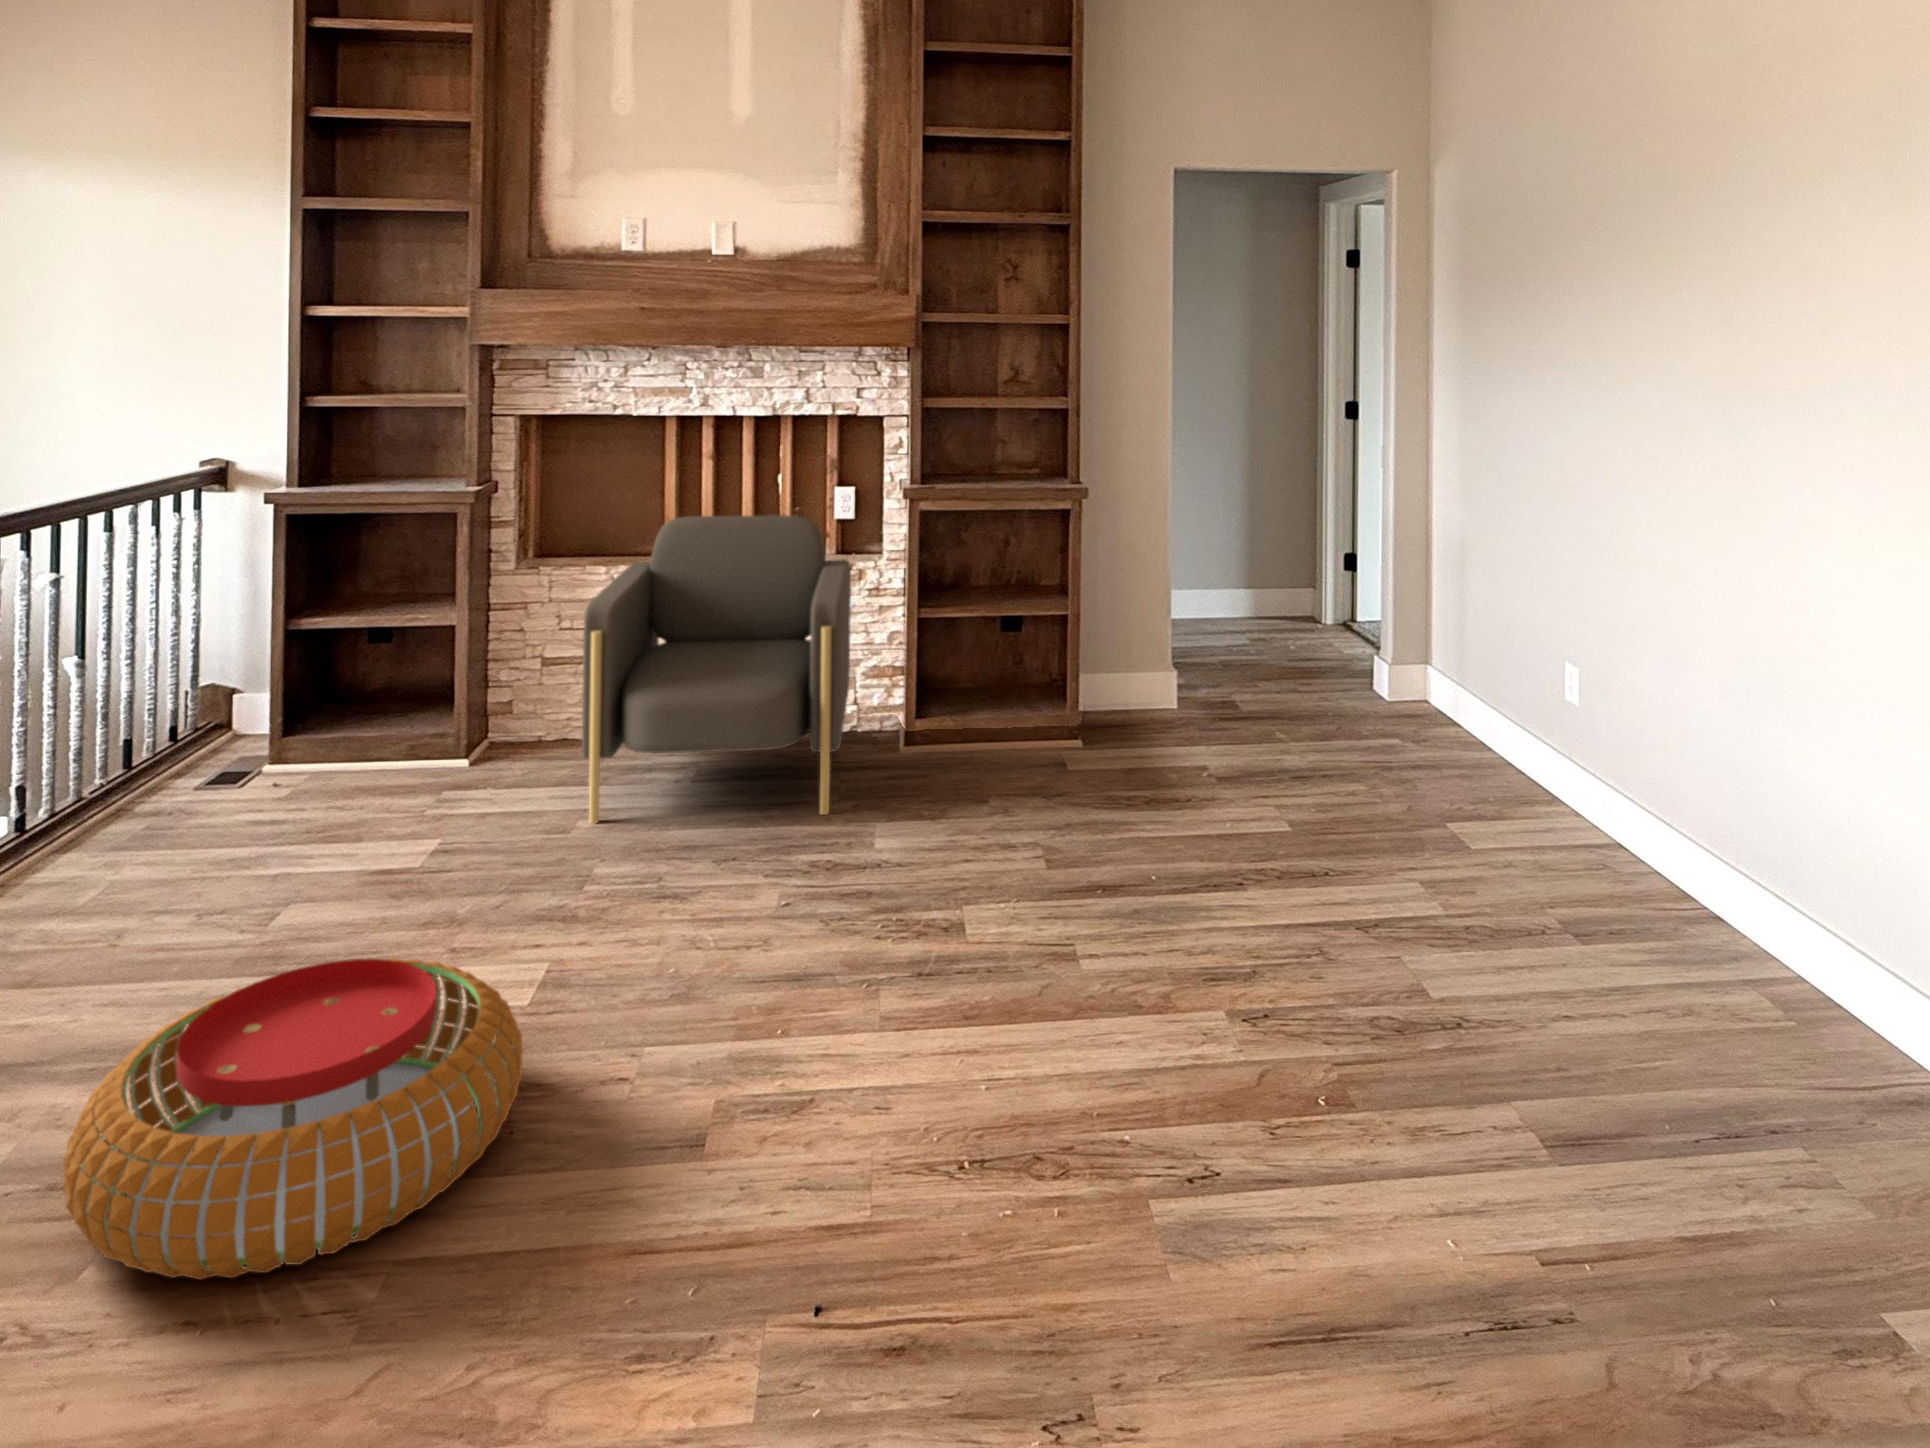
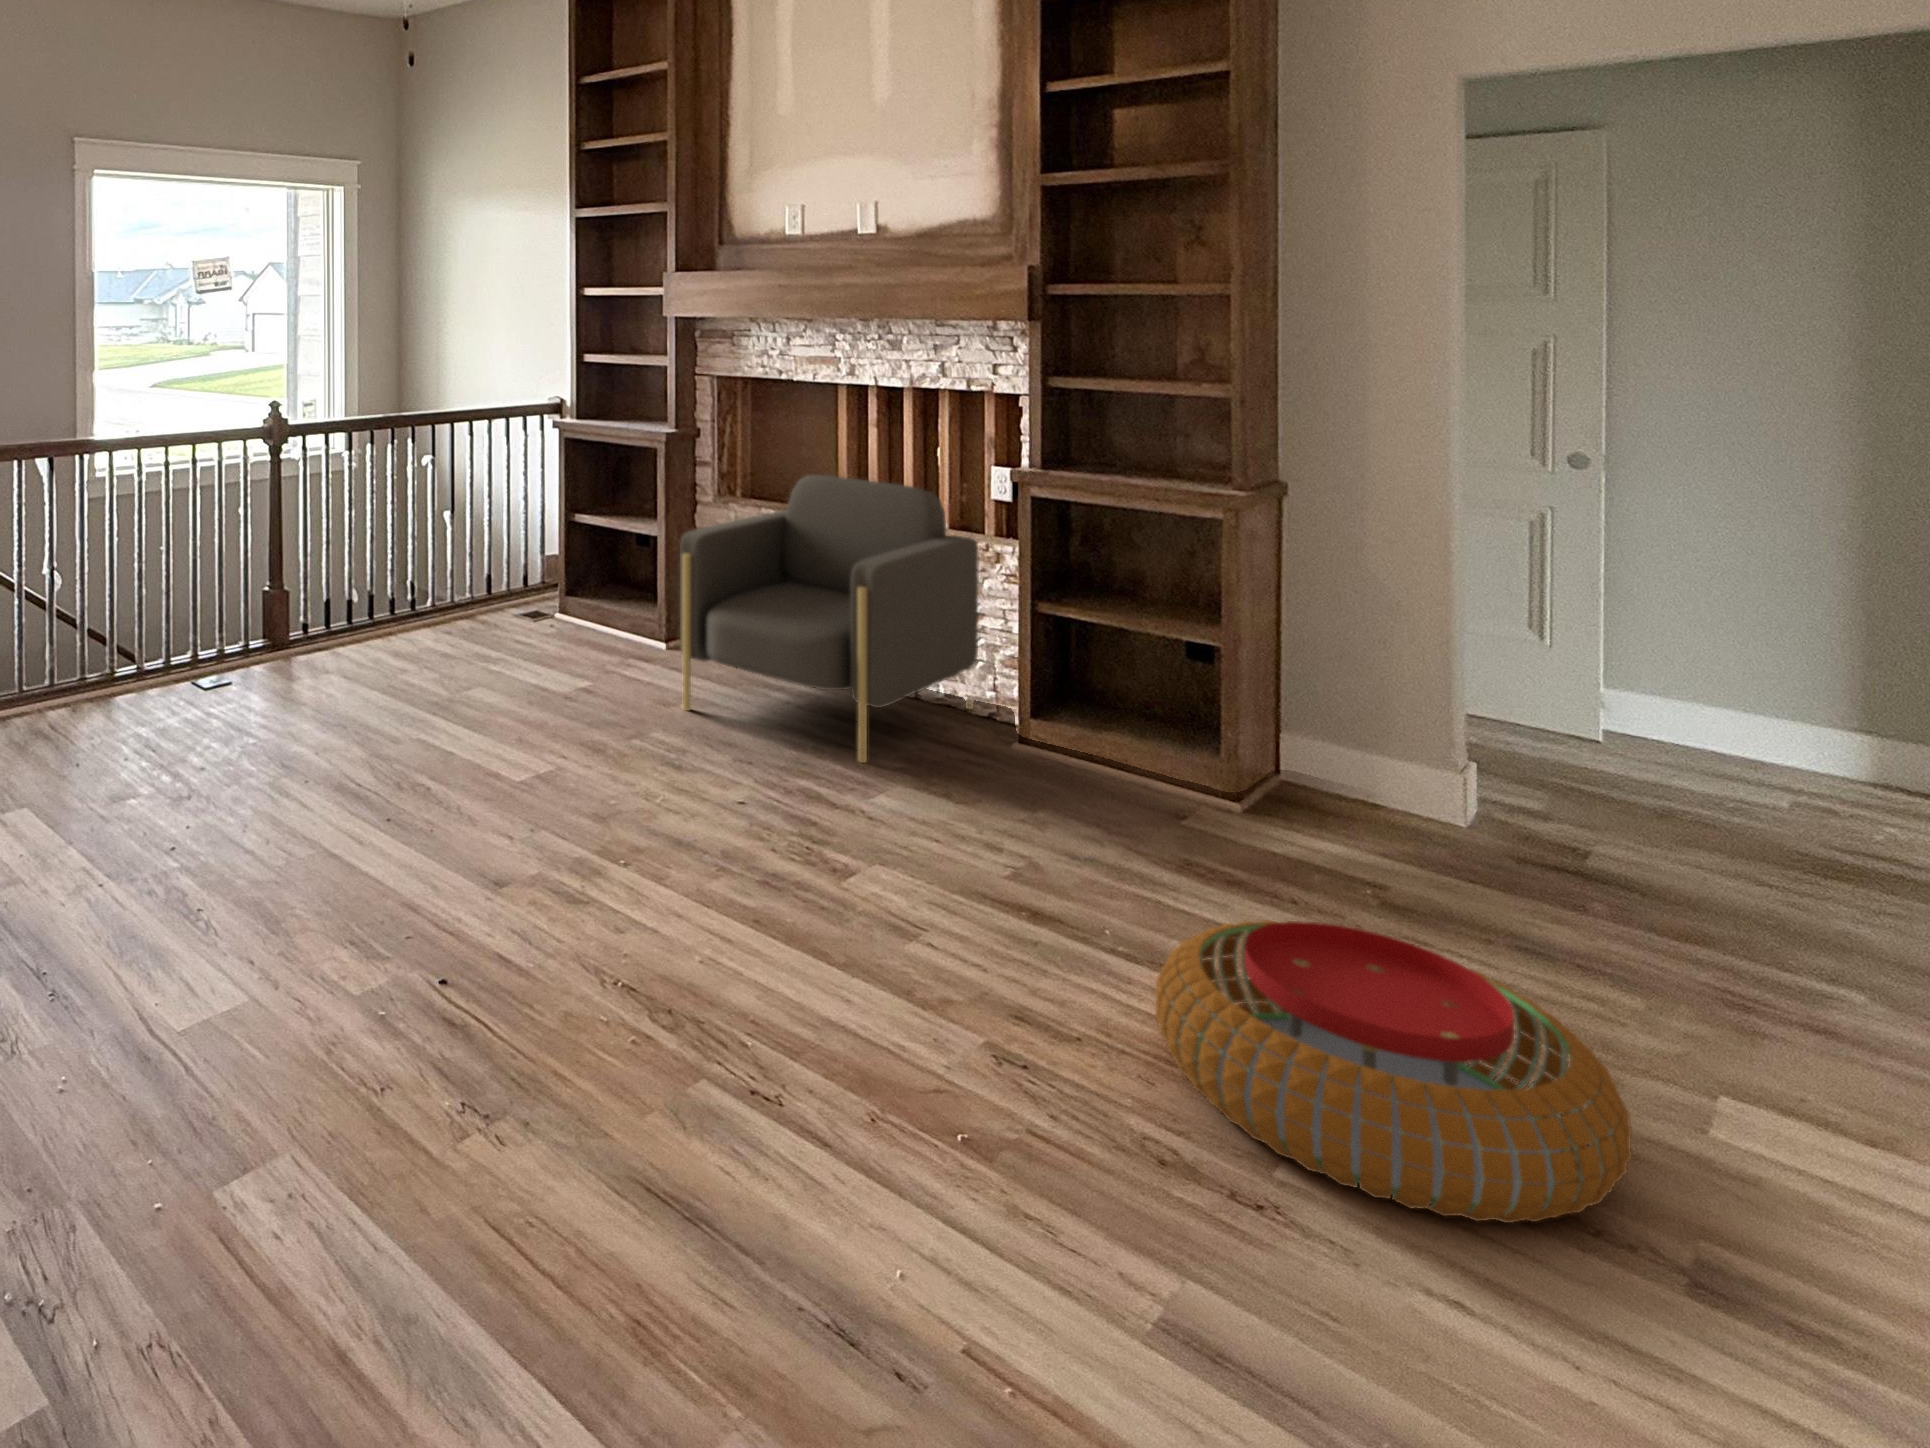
pouf: present [63,958,522,1280] -> present [1155,920,1632,1223]

